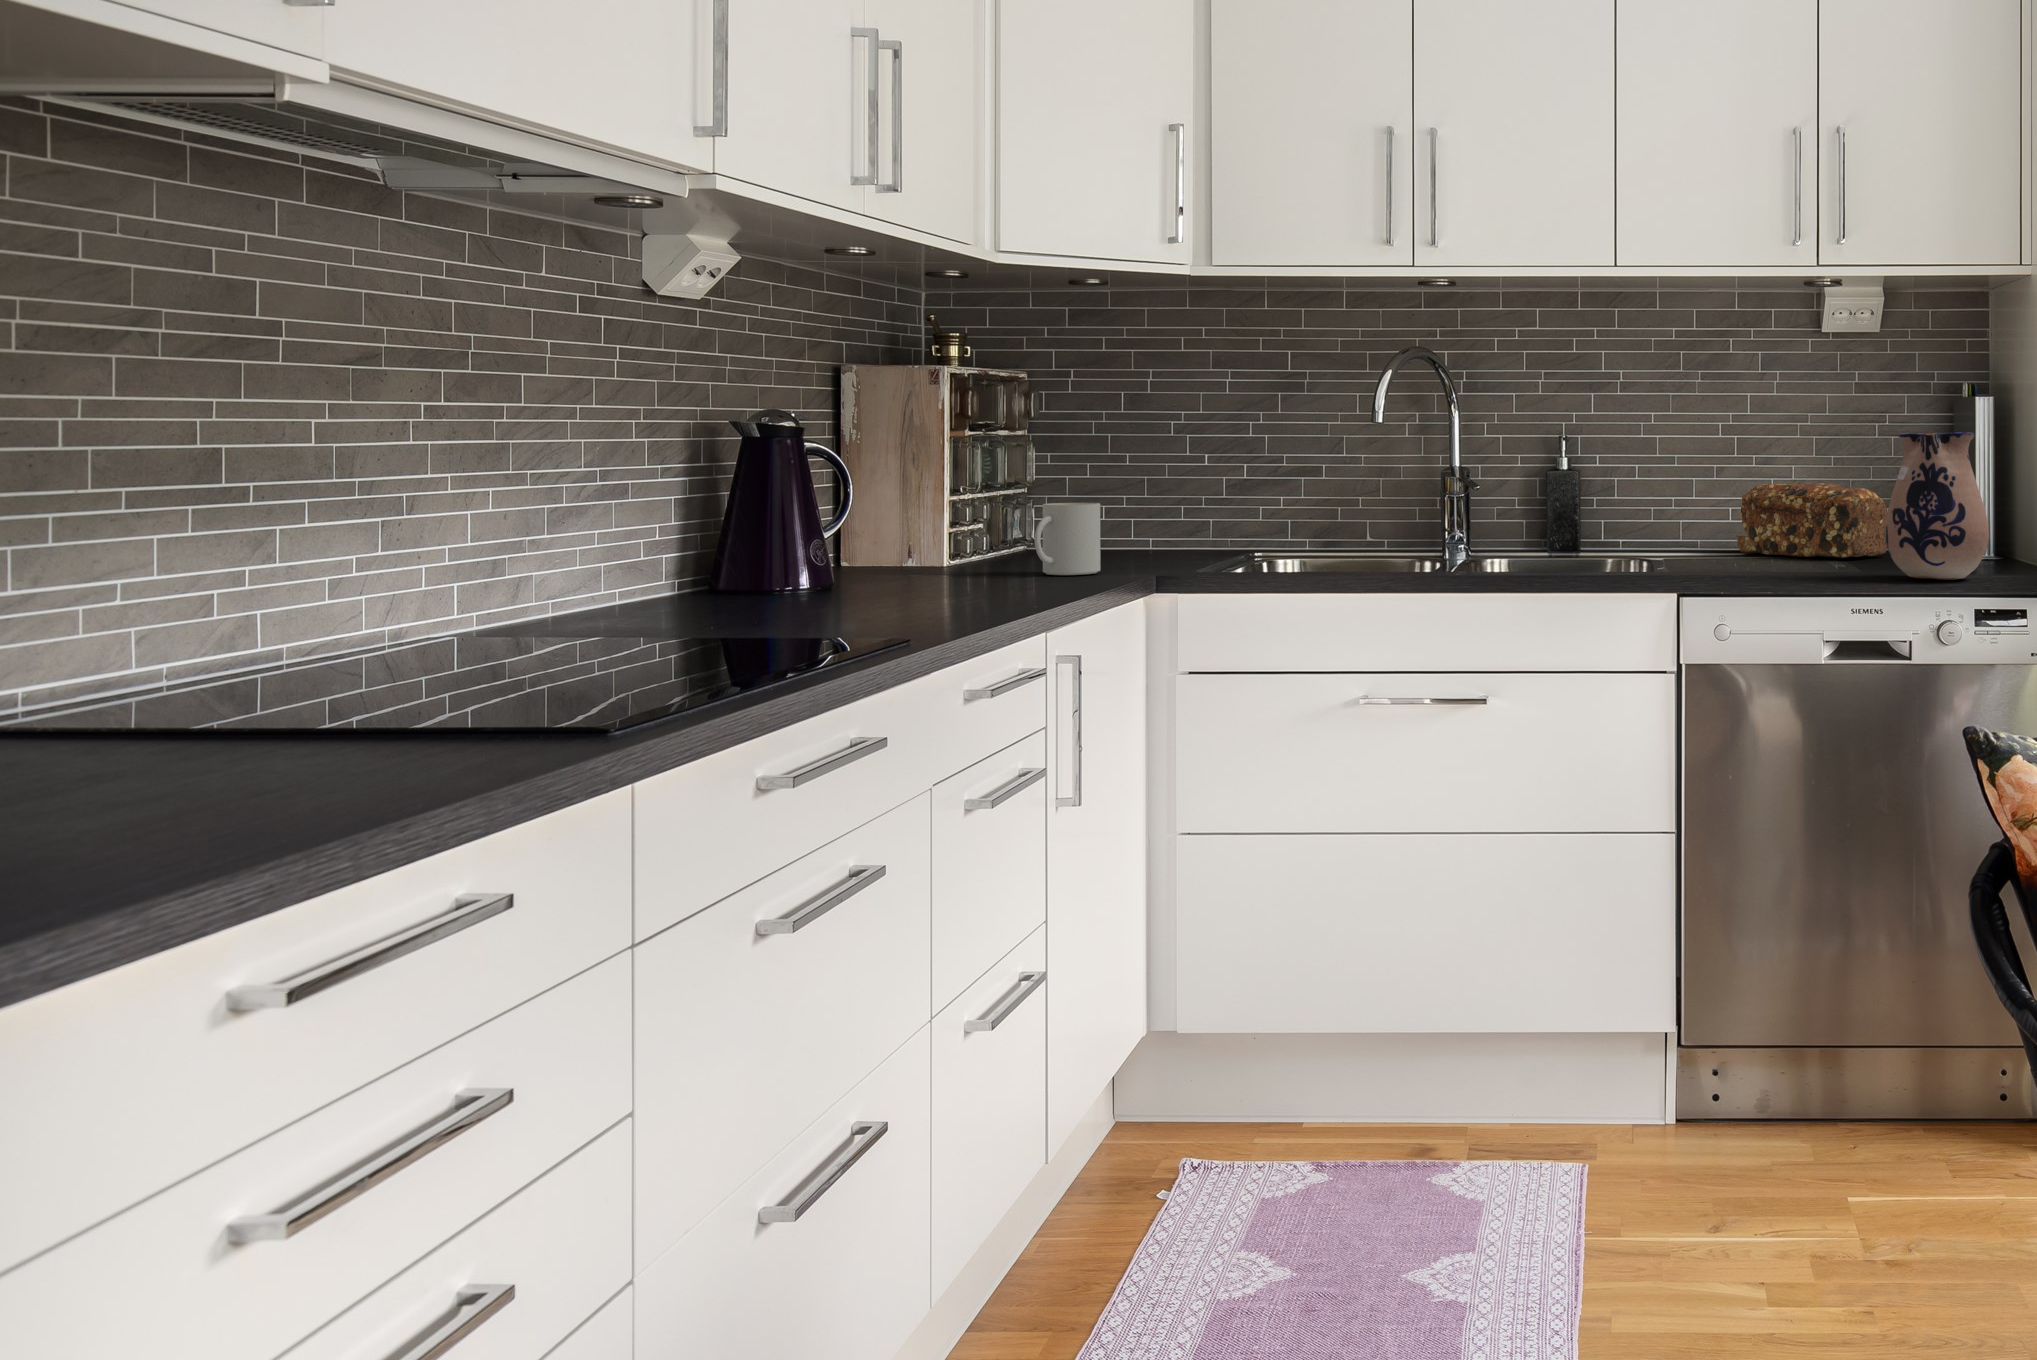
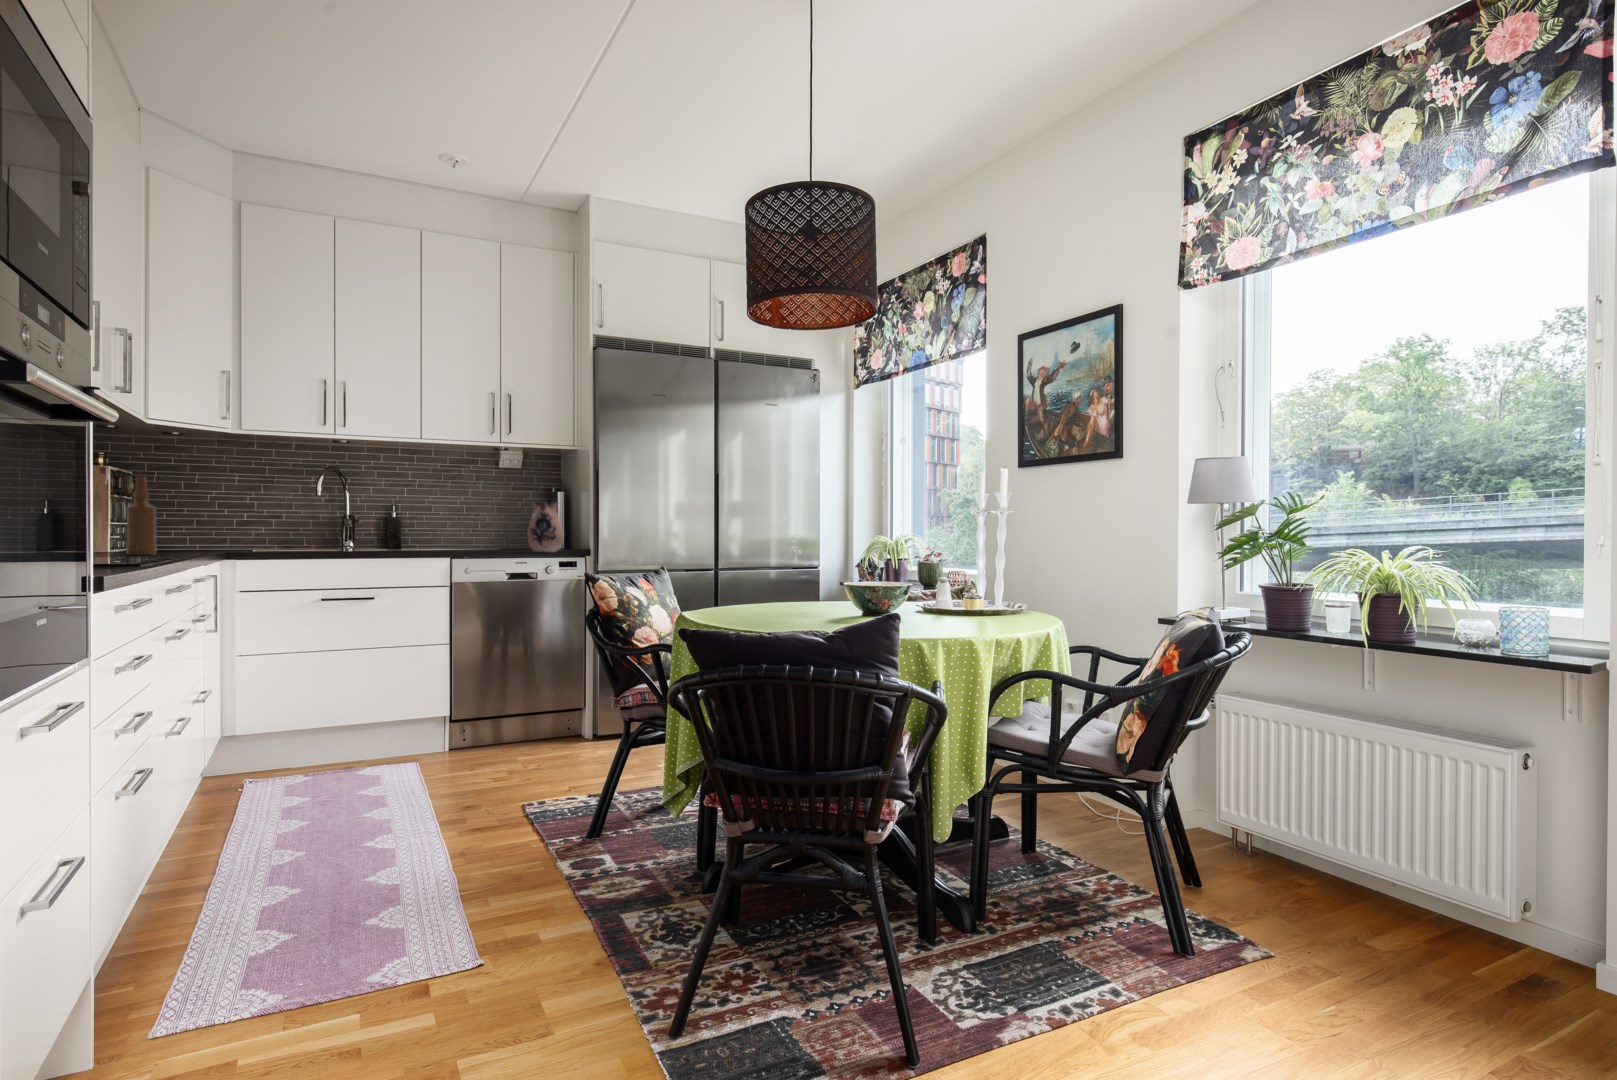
bottle: none [924,397,987,590] -> present [126,477,156,555]
bread loaf: present [1736,482,1888,558] -> none [464,524,525,551]
mug: present [1035,503,1100,575] -> none [166,525,194,554]

